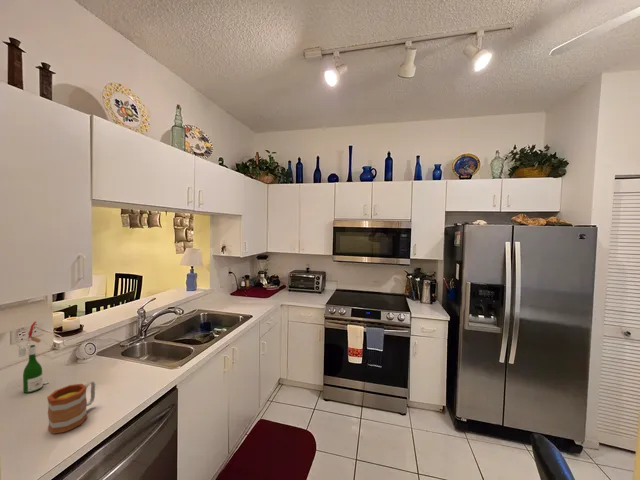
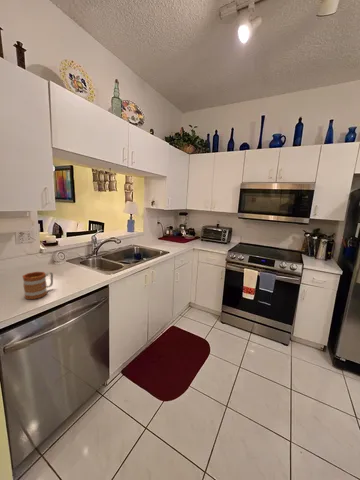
wine bottle: present [19,322,49,393] -> none [14,232,34,276]

